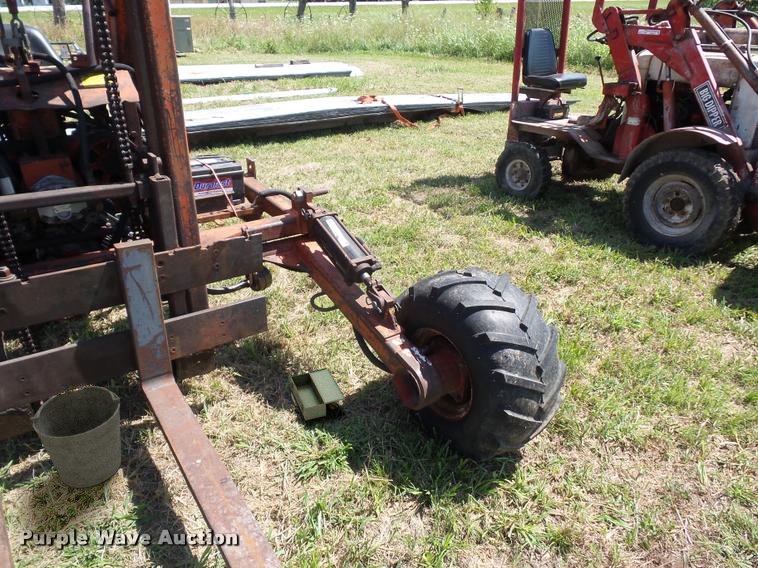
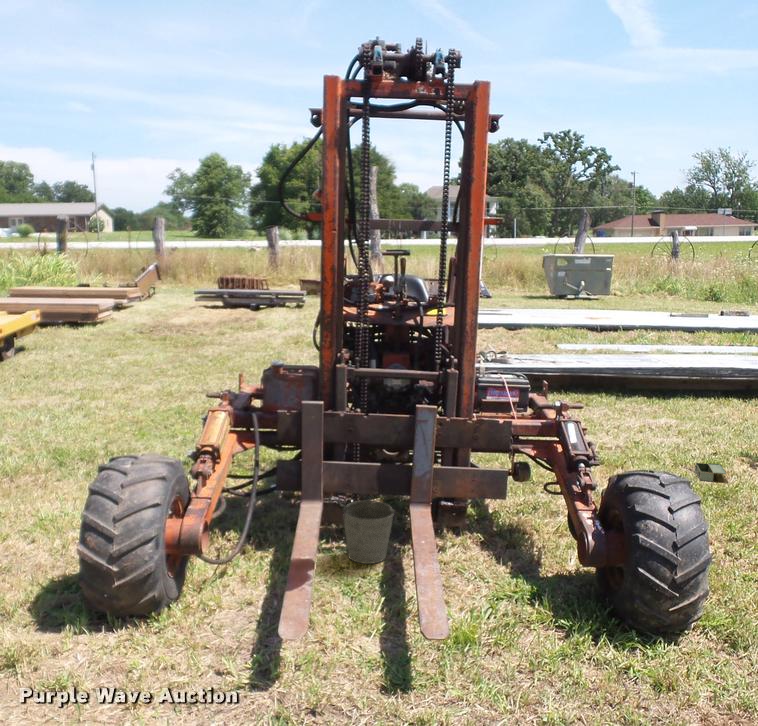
toolbox: present [290,368,345,420] -> present [694,463,726,481]

